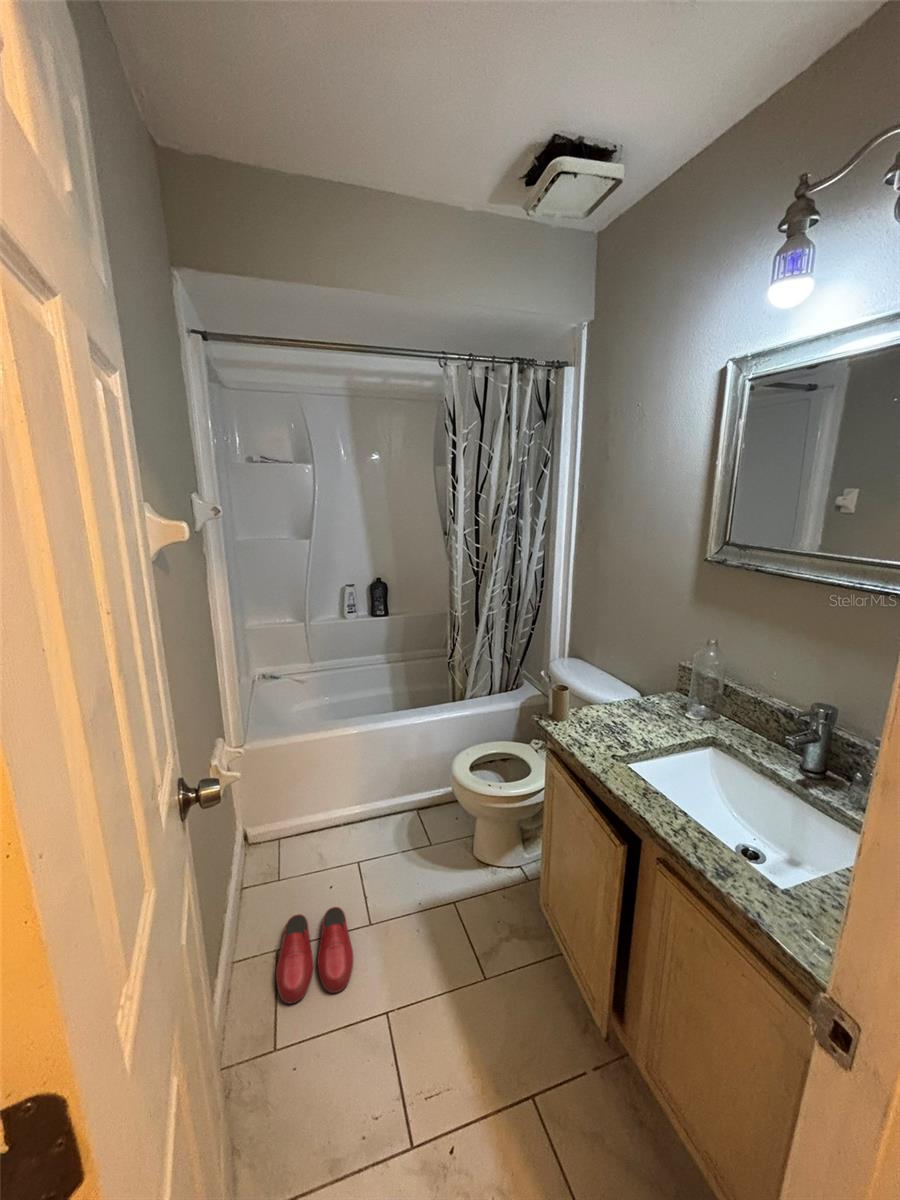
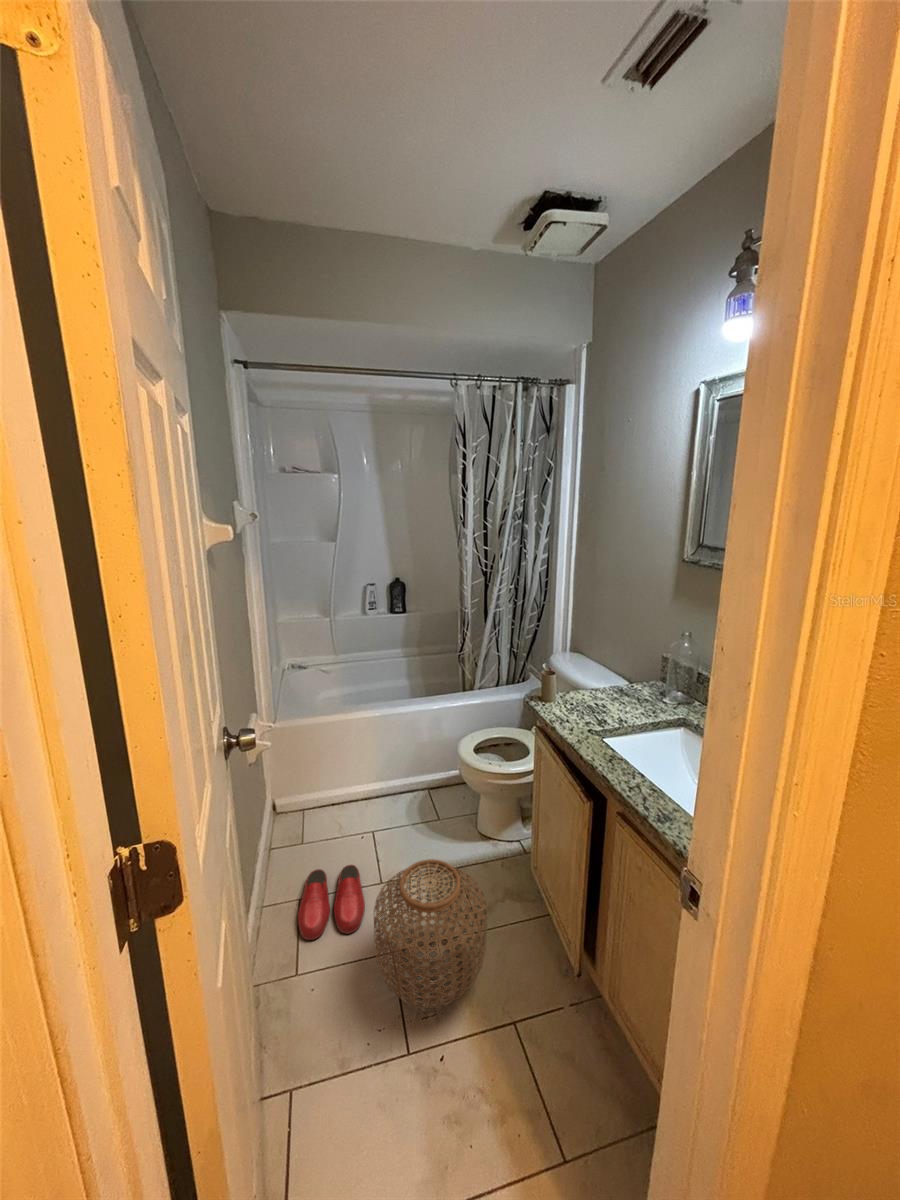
woven basket: none [367,908,499,1086] -> present [374,859,487,1008]

